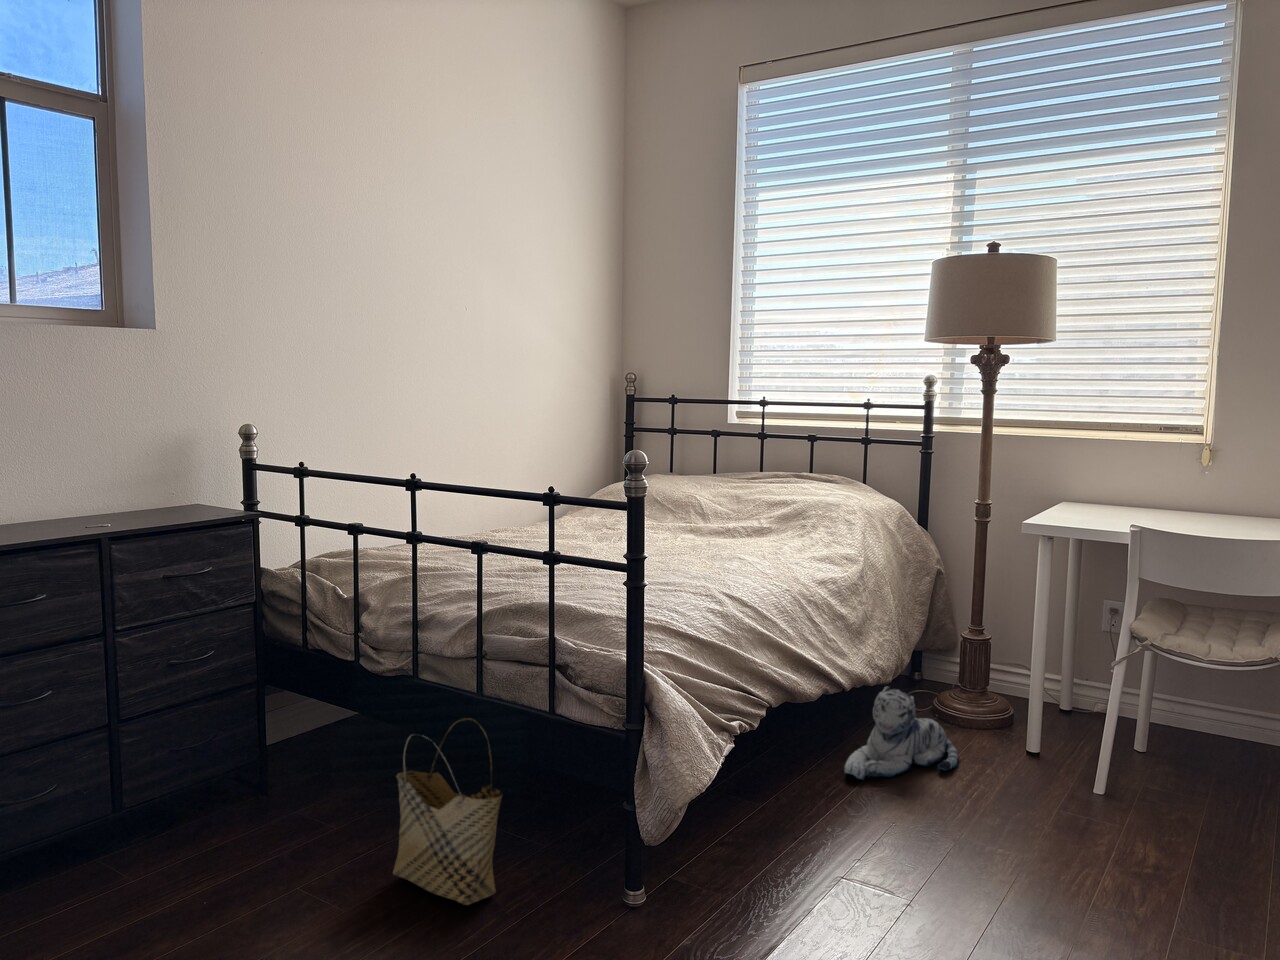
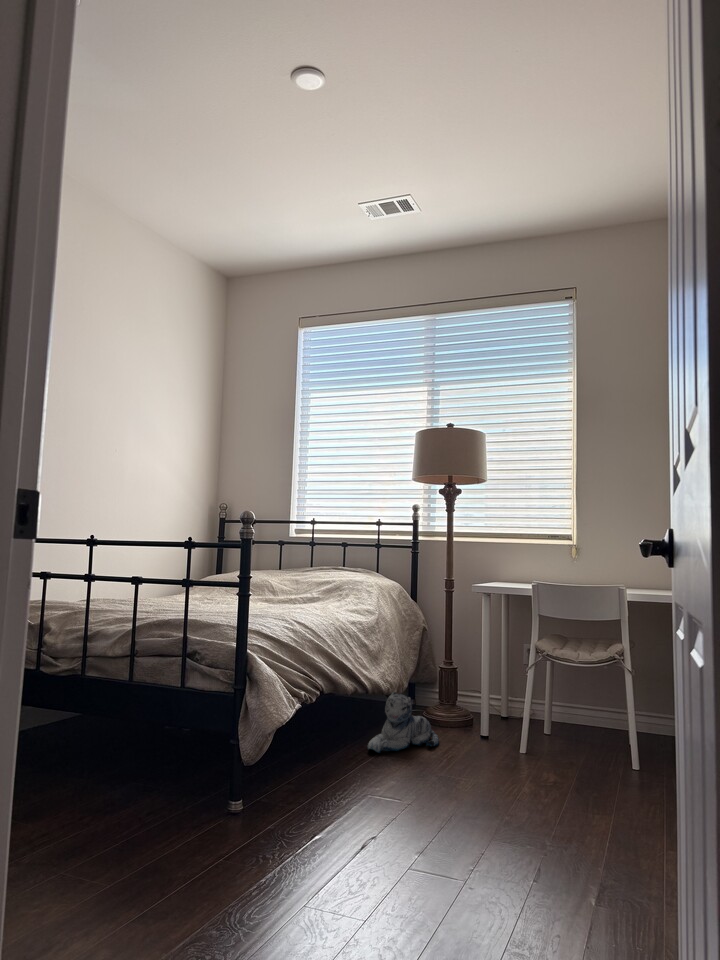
woven basket: present [393,718,502,905] -> none [62,695,147,821]

